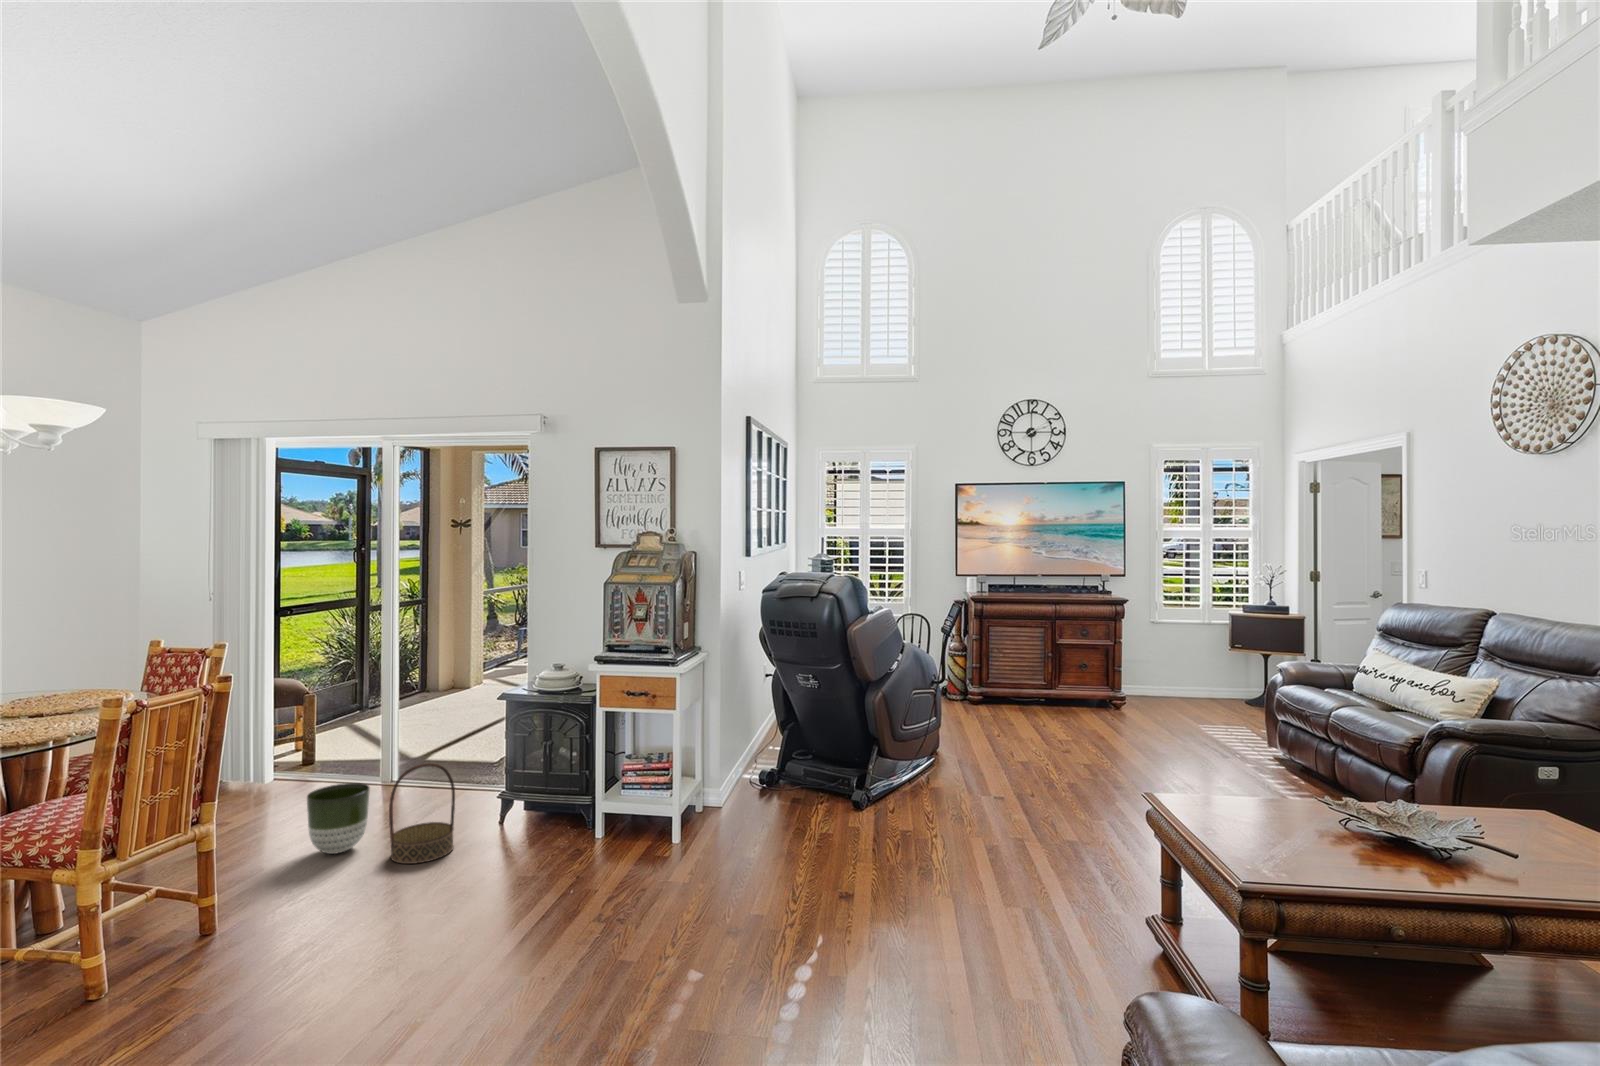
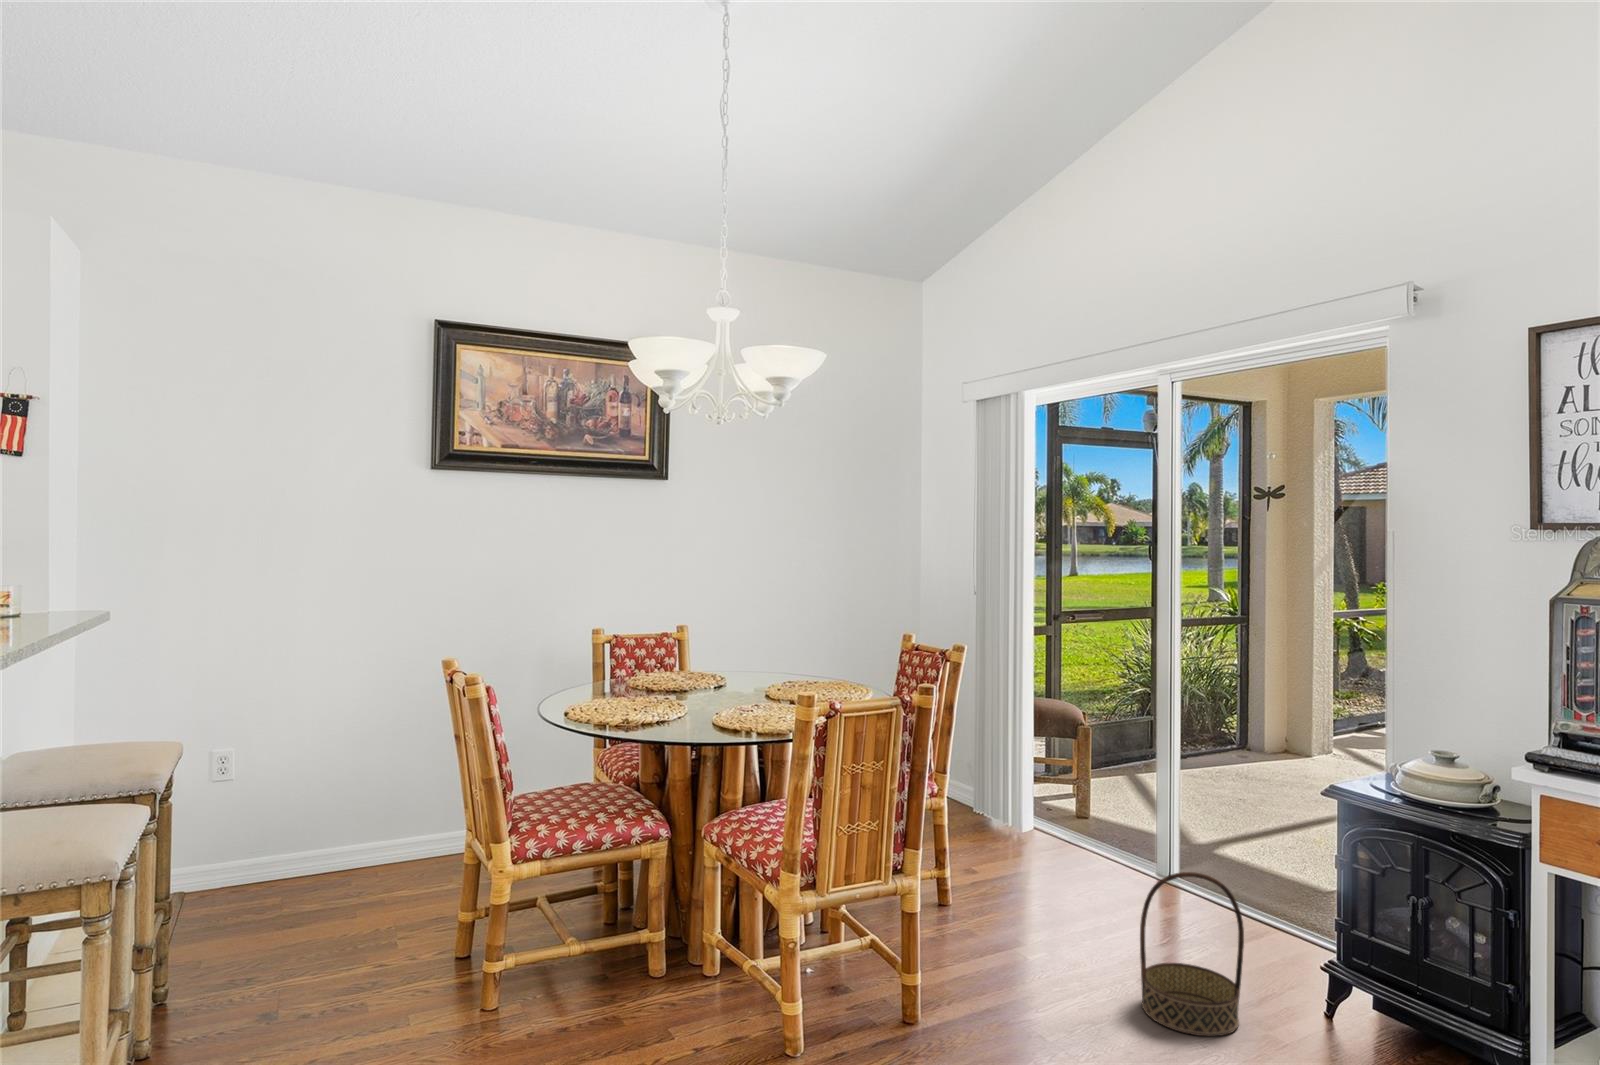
planter: present [307,783,370,854] -> none [1040,864,1121,967]

